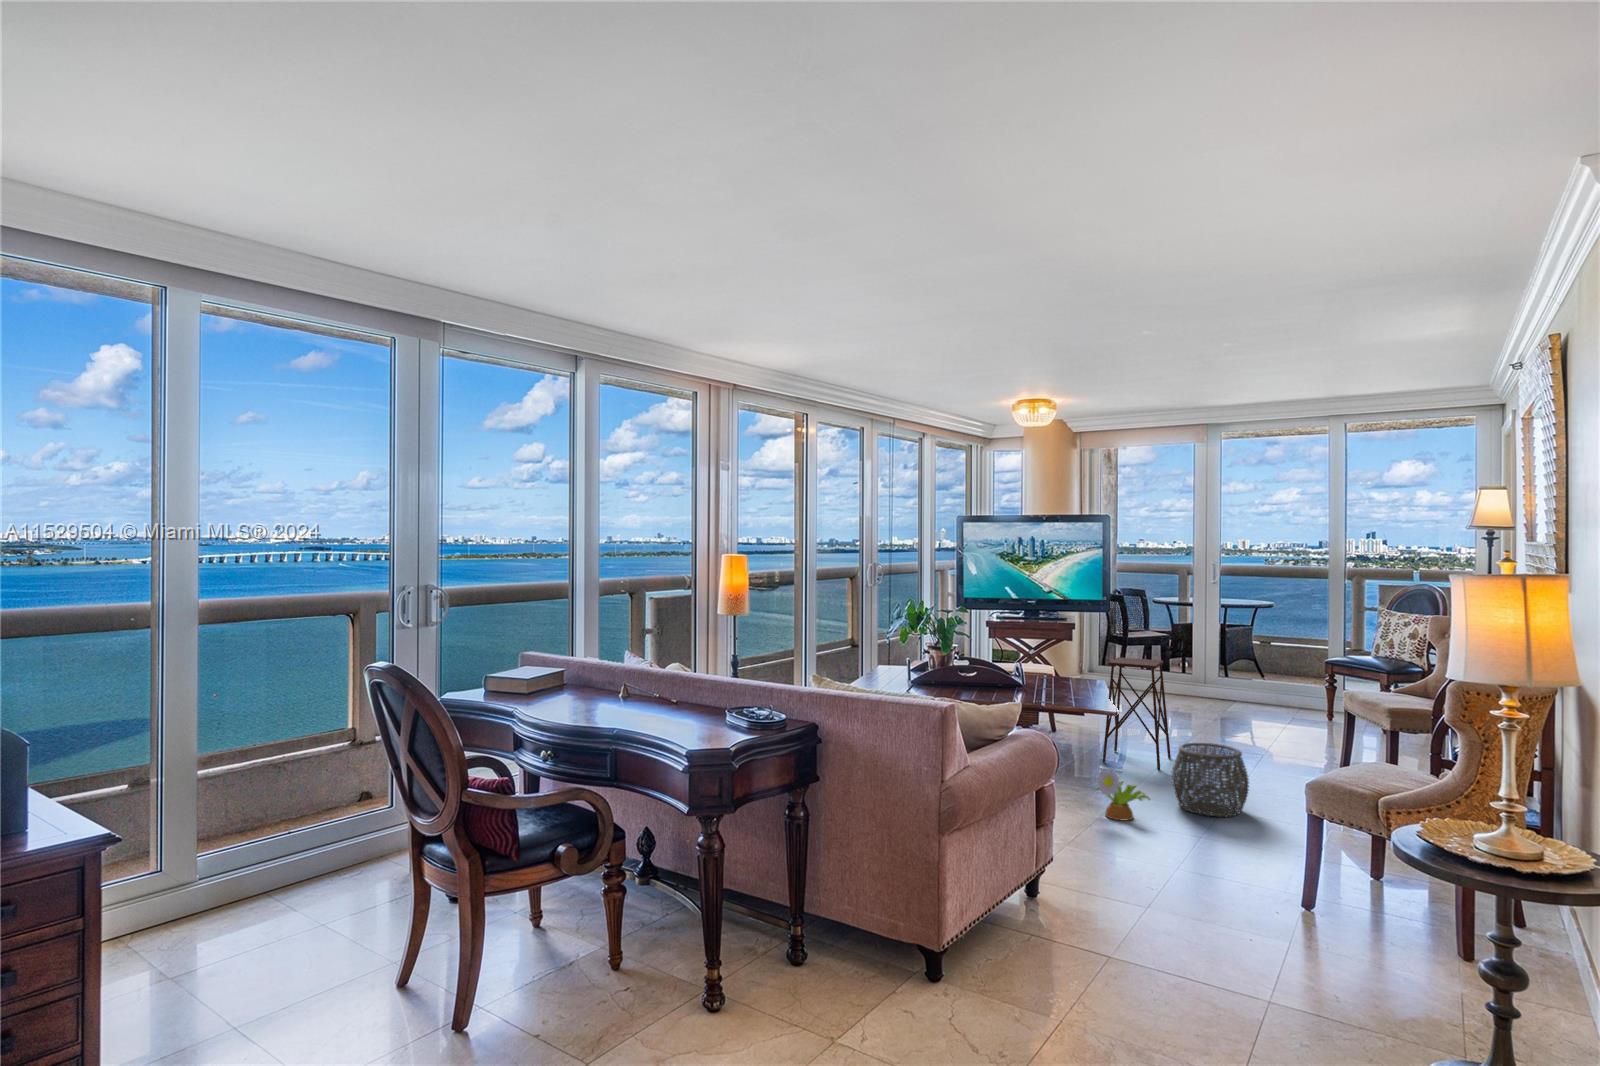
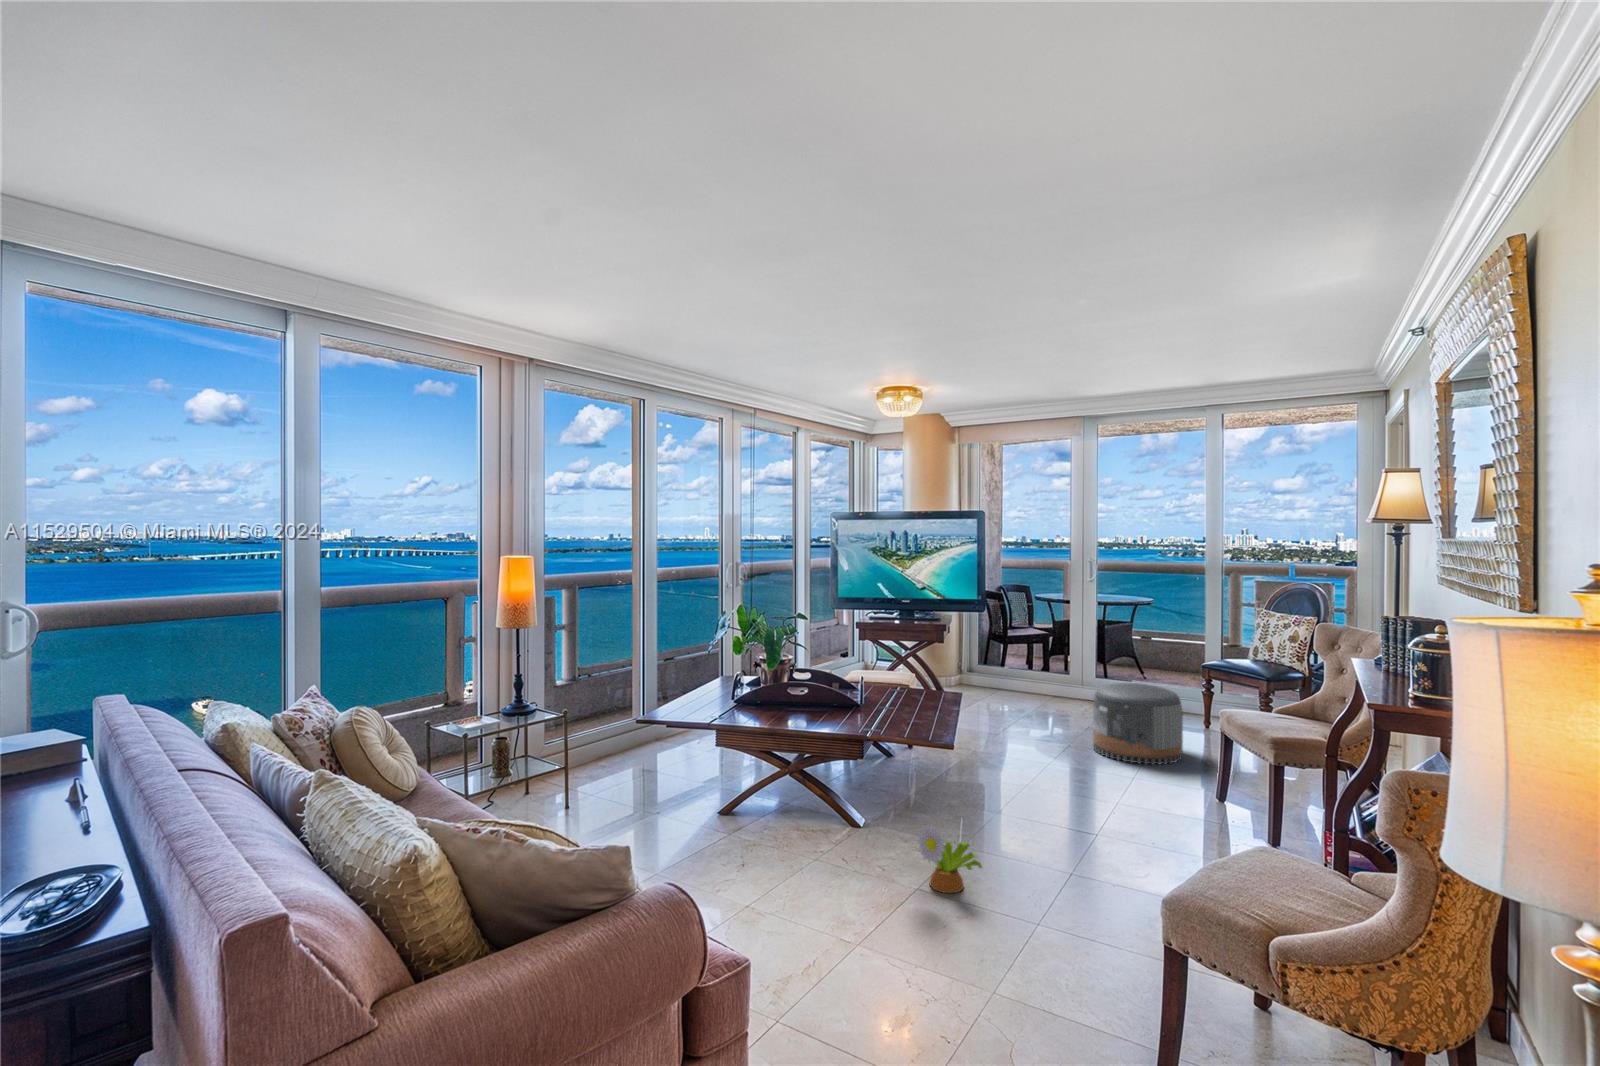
side table: present [1103,657,1171,770] -> none [952,670,1030,803]
pouf: none [1223,675,1307,746] -> present [1093,683,1183,765]
woven basket: present [1172,743,1249,817] -> none [1015,784,1107,885]

